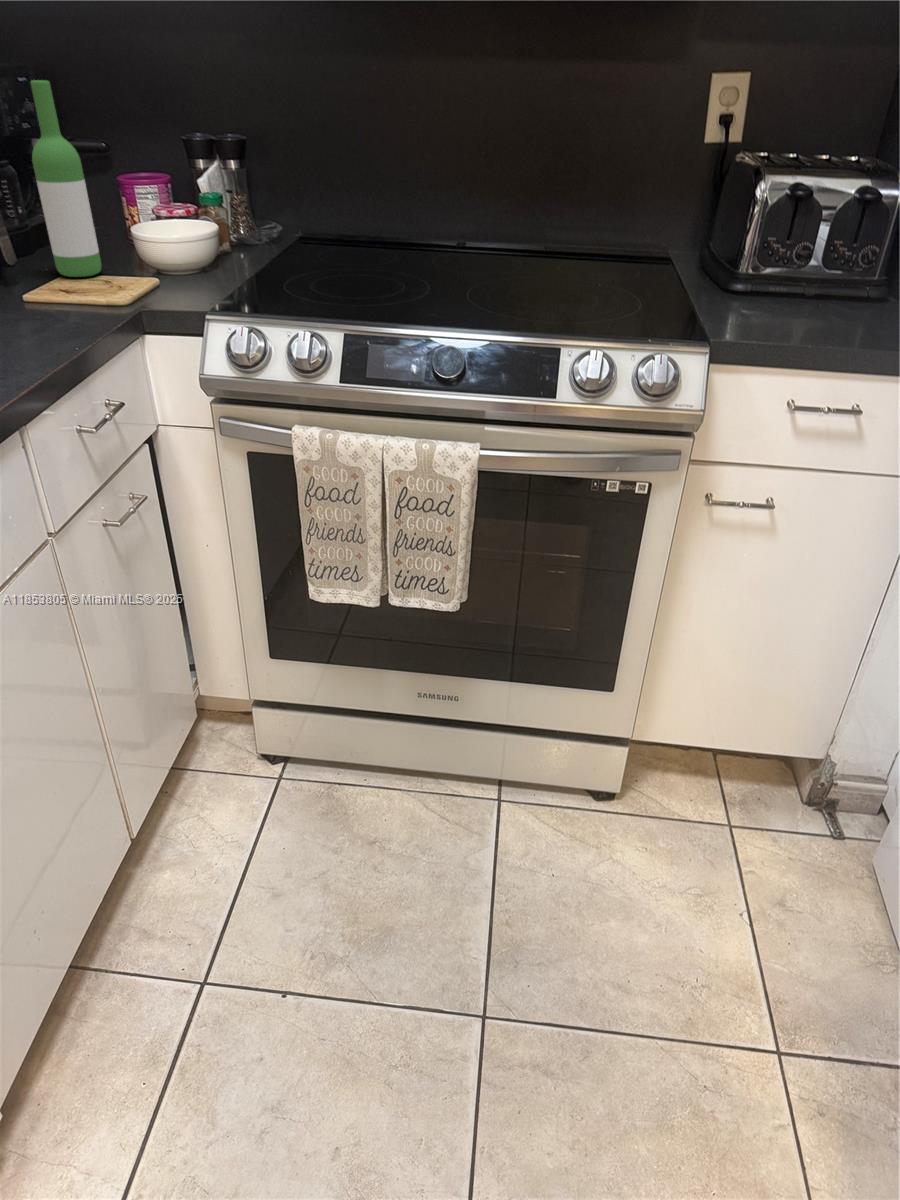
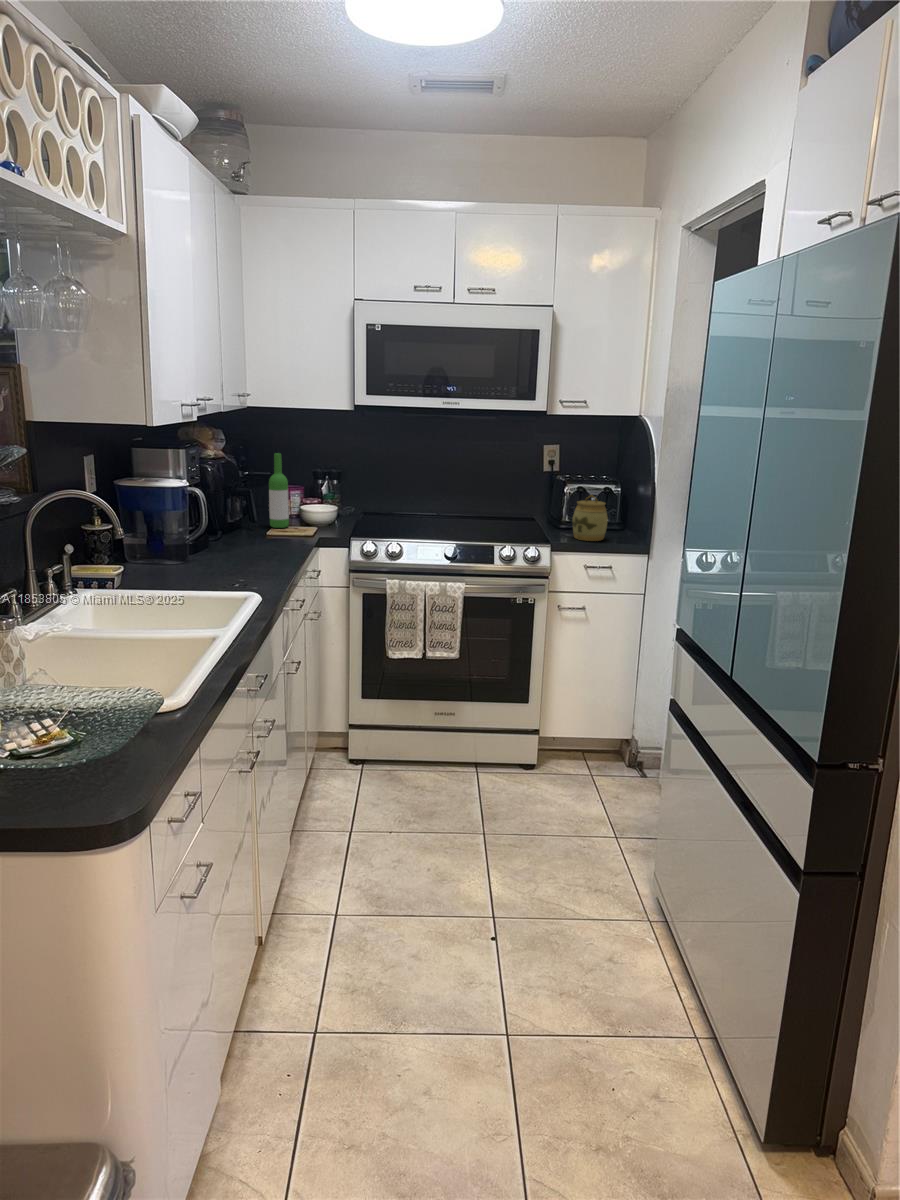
jar: none [767,207,872,338] -> present [573,495,608,541]

